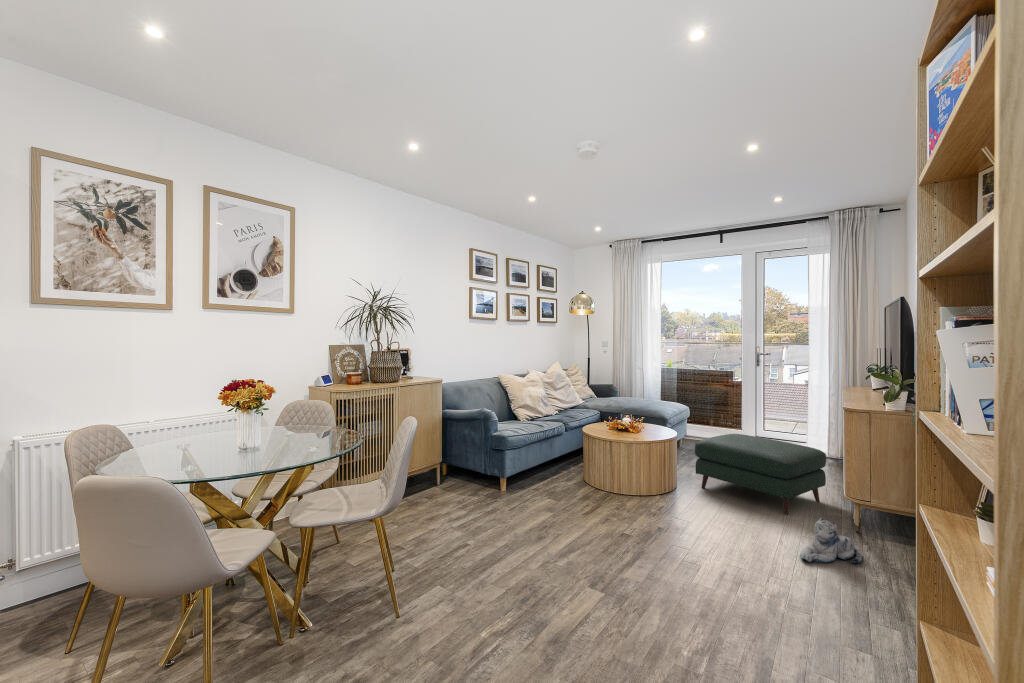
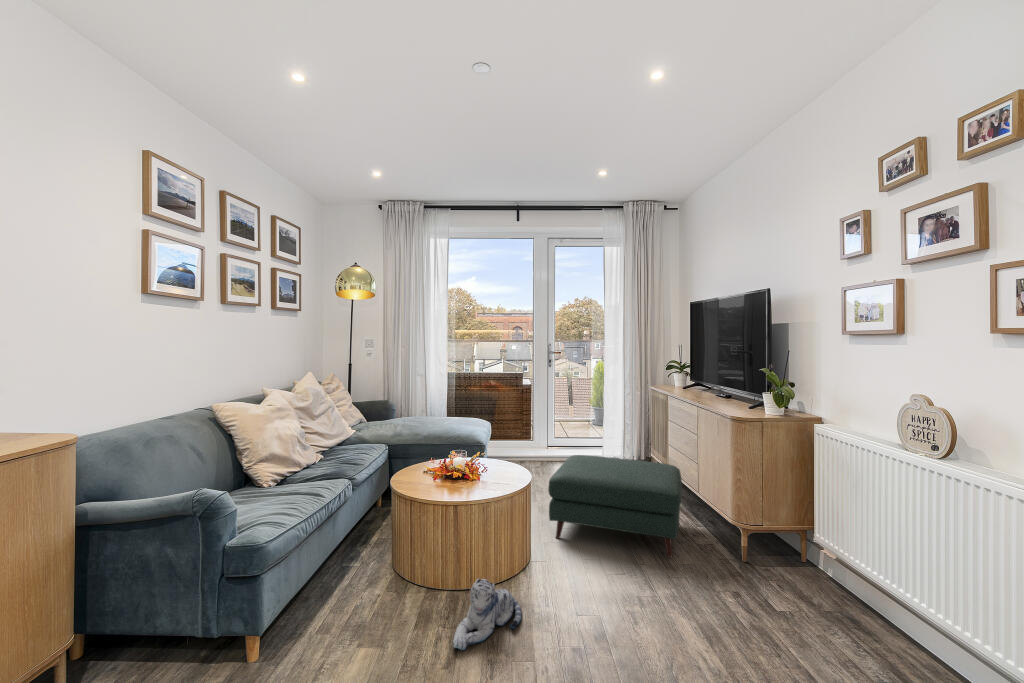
plush toy: present [800,518,862,563] -> present [453,579,522,650]

